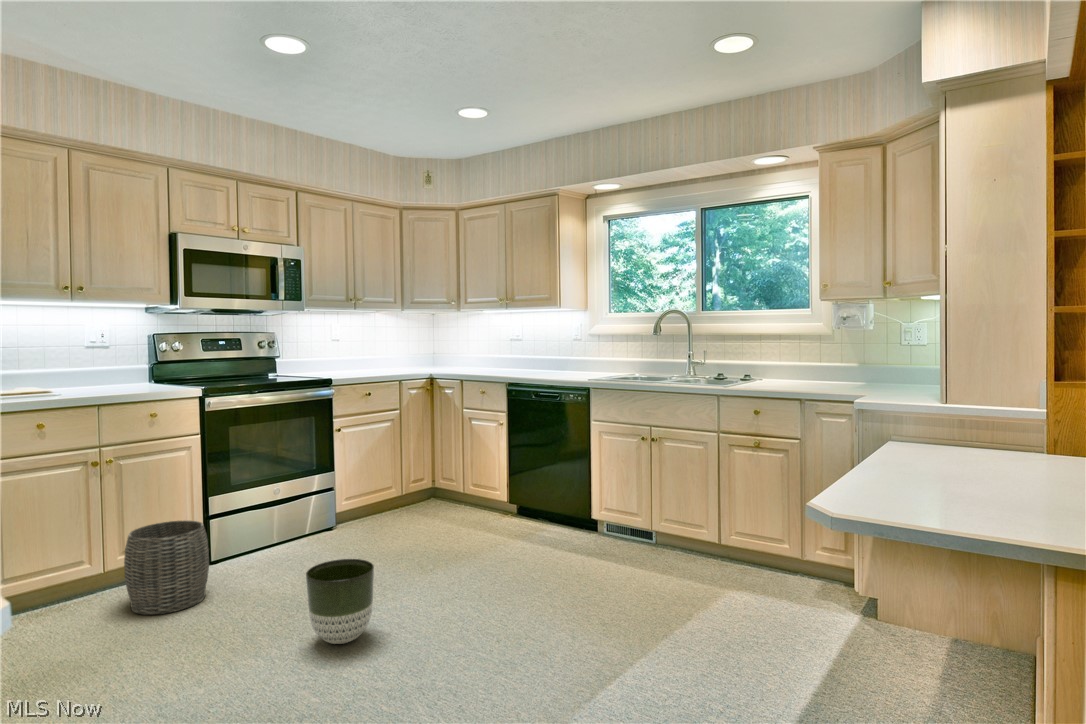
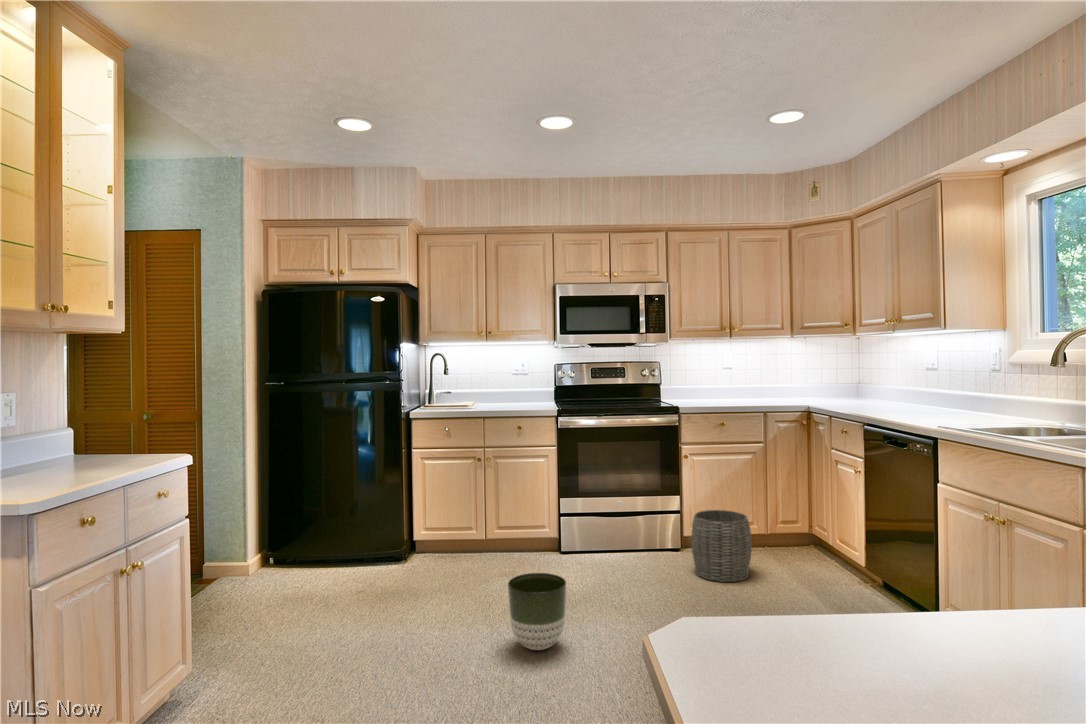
woven basket: present [124,520,209,615] -> present [691,510,752,582]

